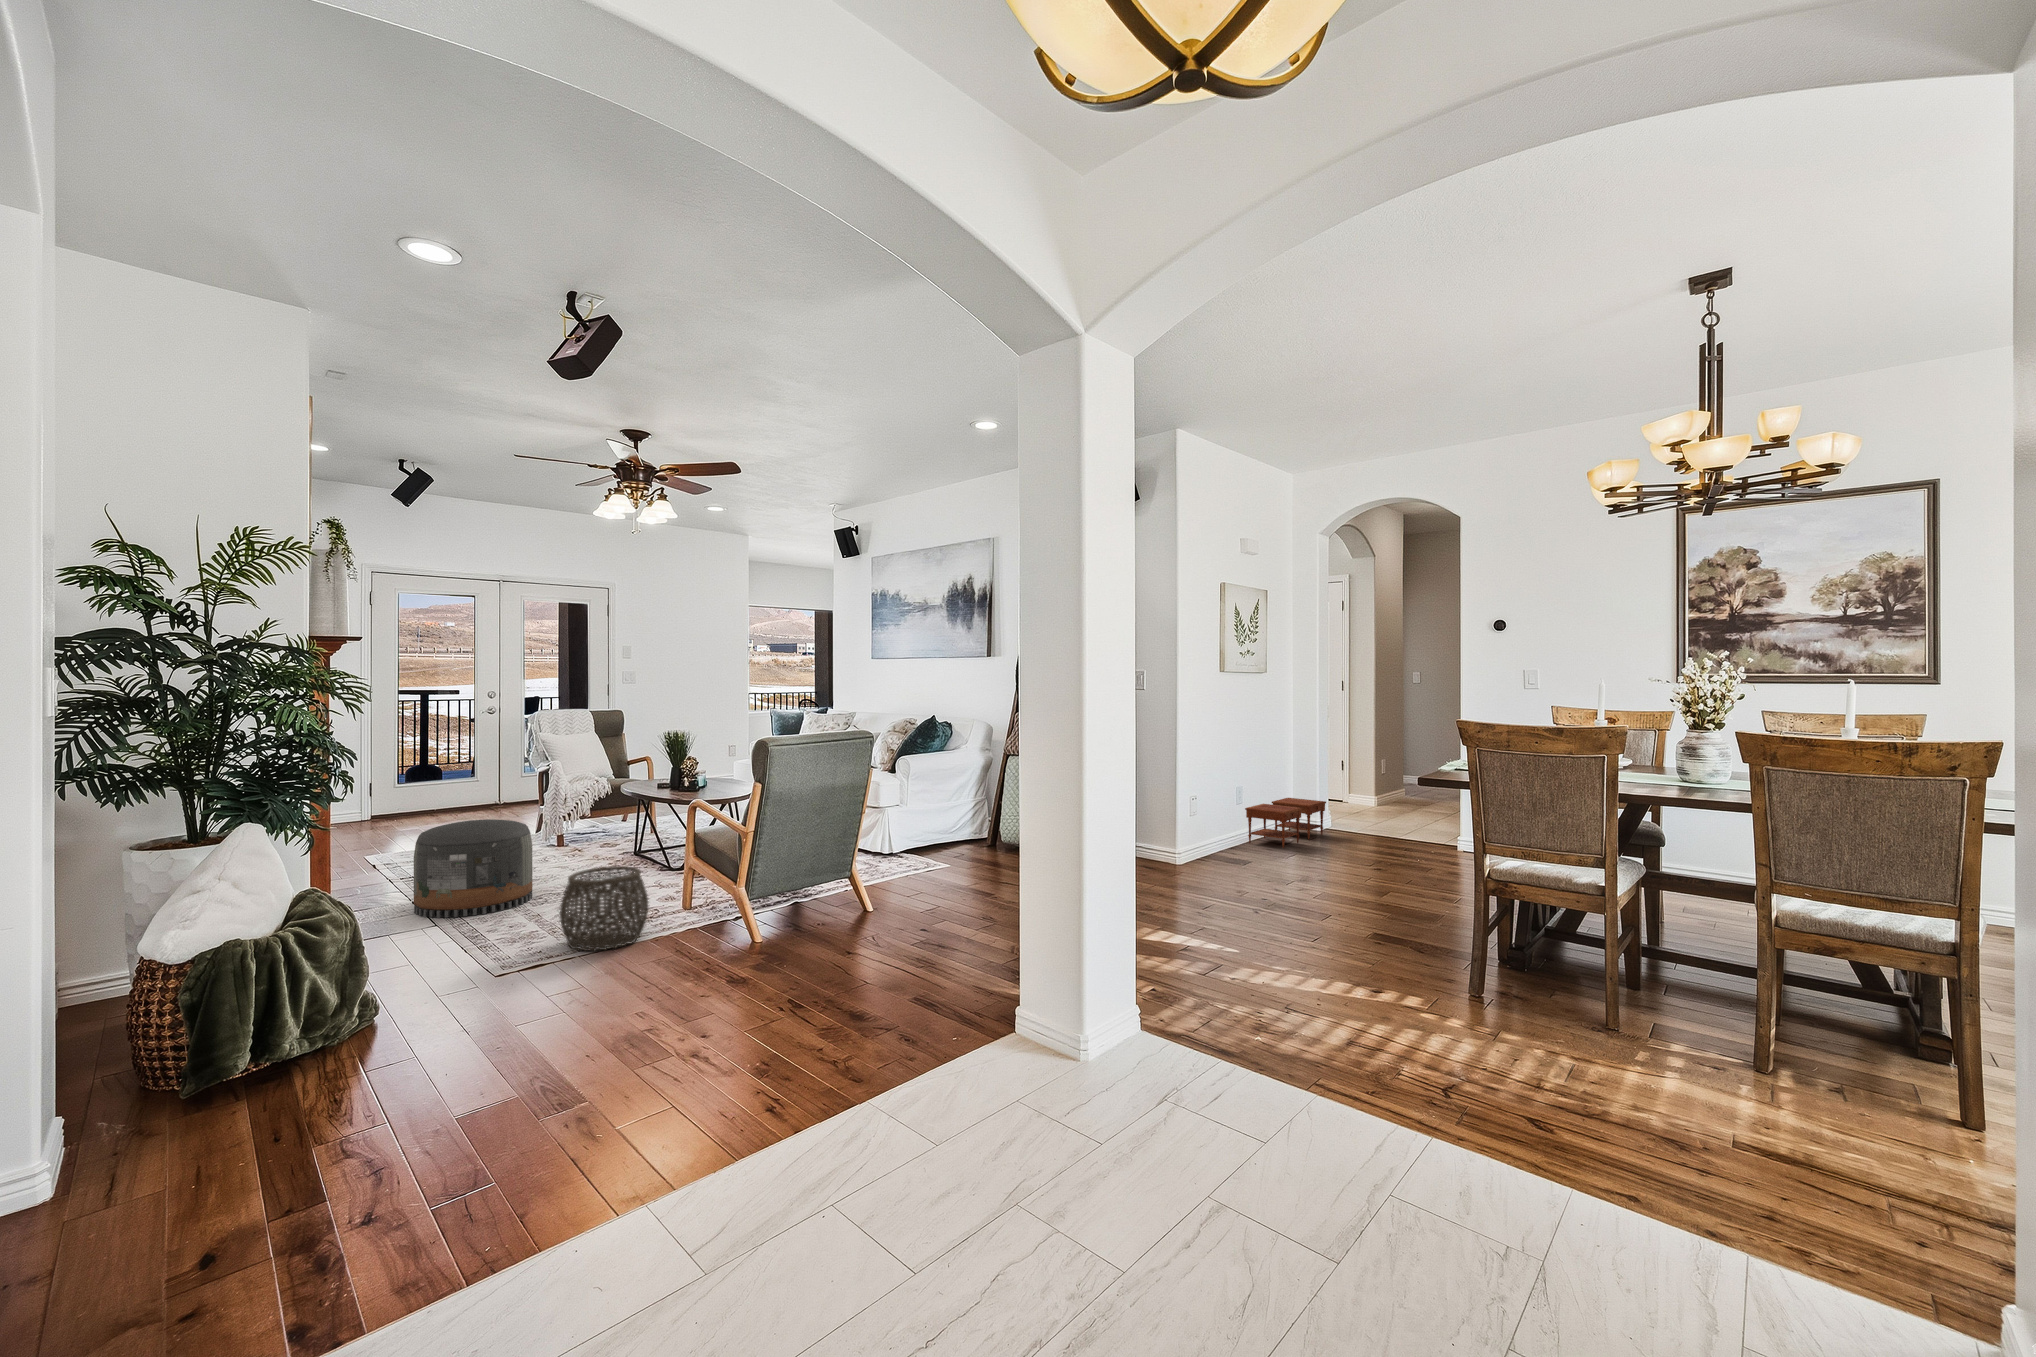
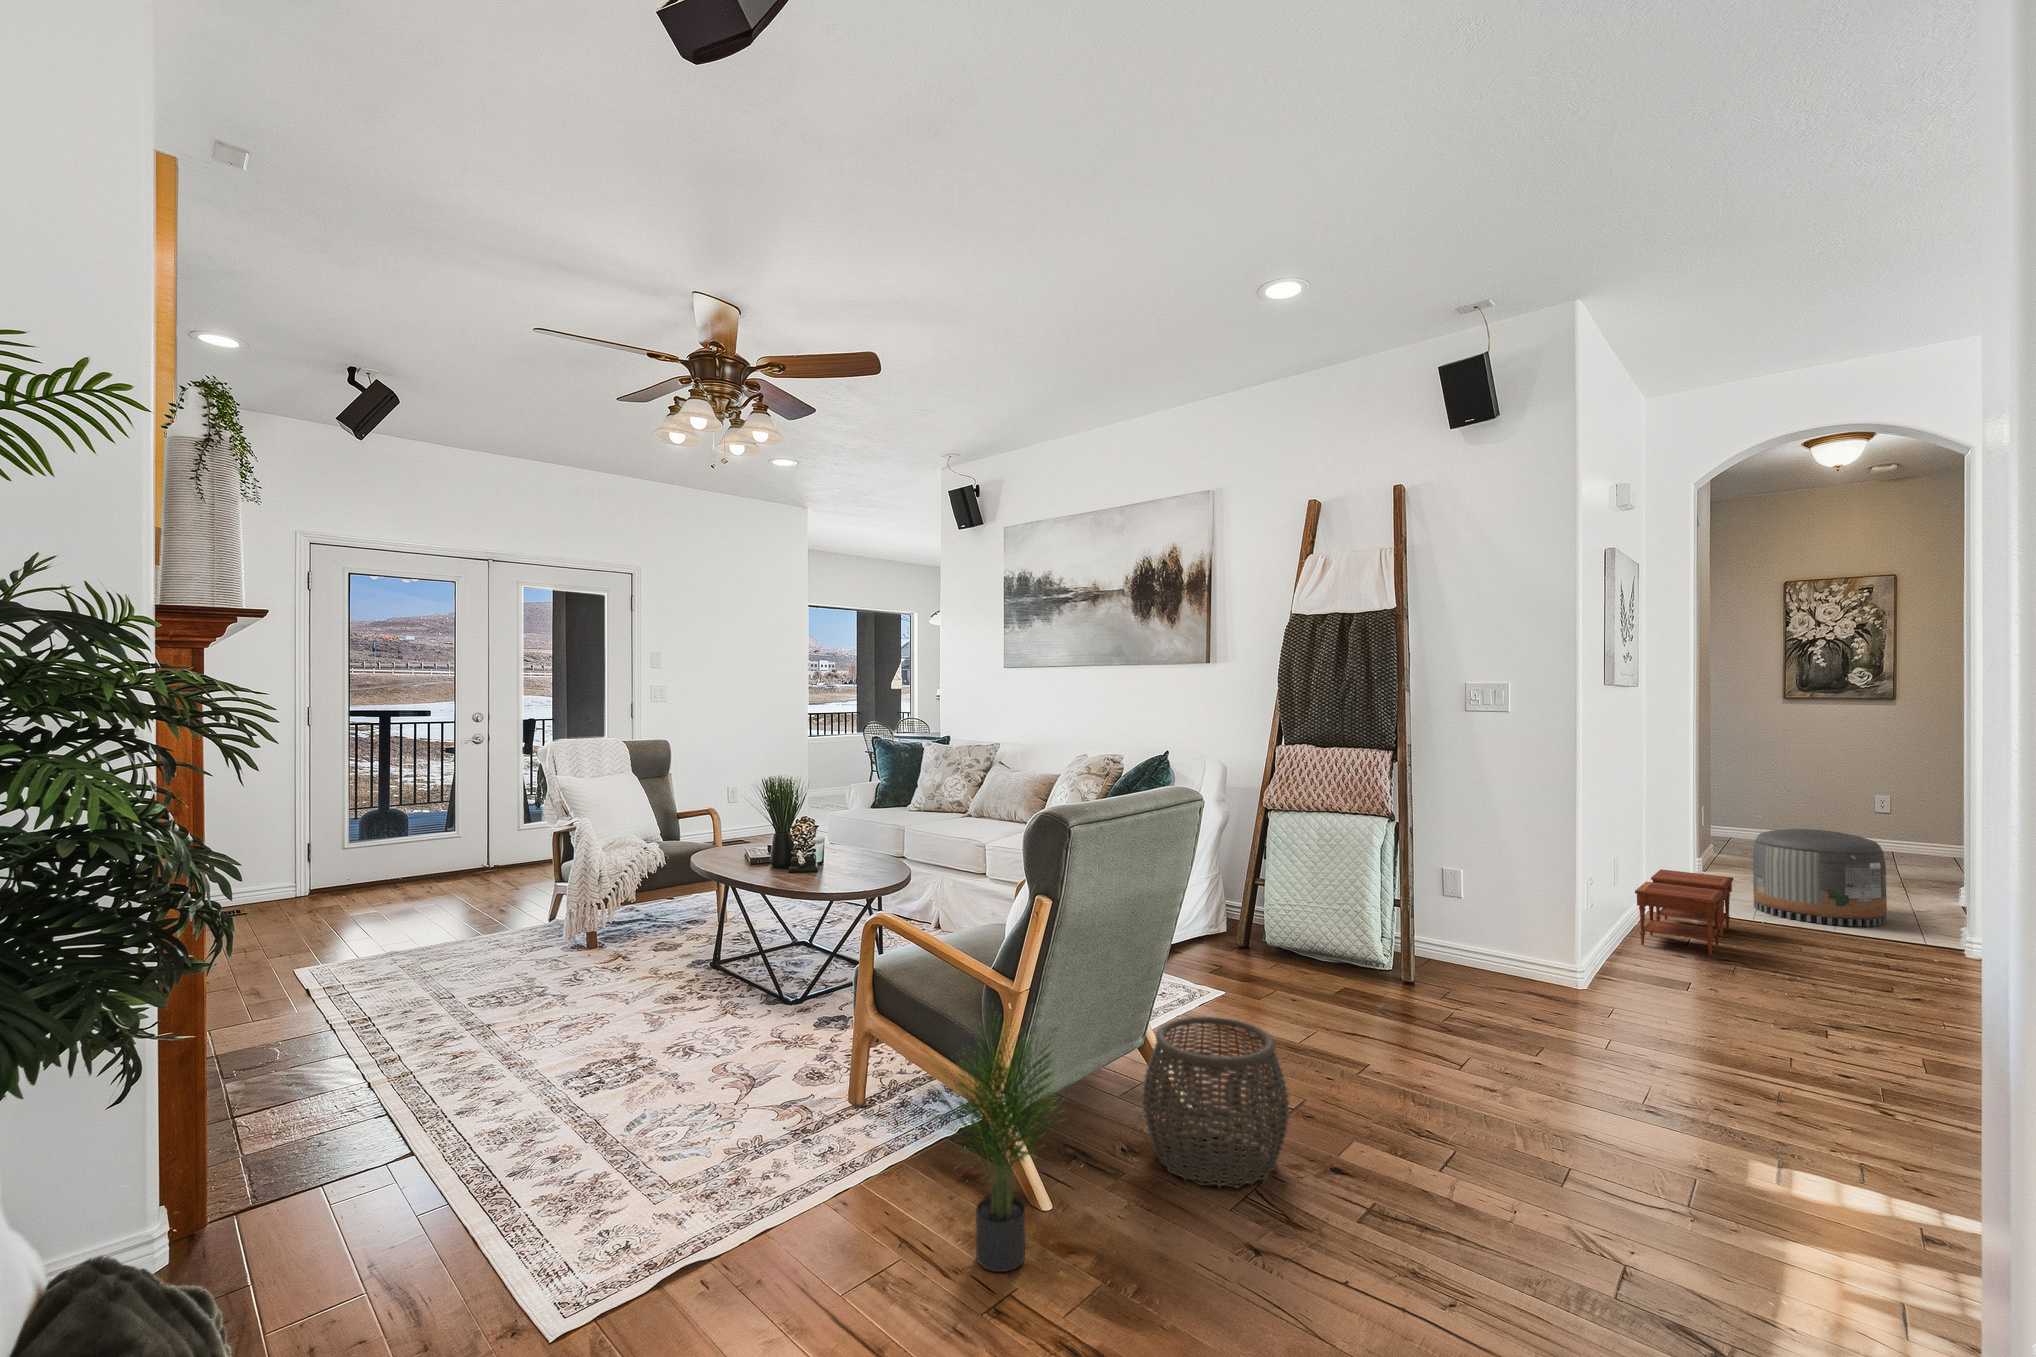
pouf: present [414,819,533,918] -> present [1753,829,1887,927]
potted plant: none [682,835,764,960] -> present [918,1014,1063,1272]
woven basket: present [560,866,649,951] -> present [1142,1017,1290,1188]

